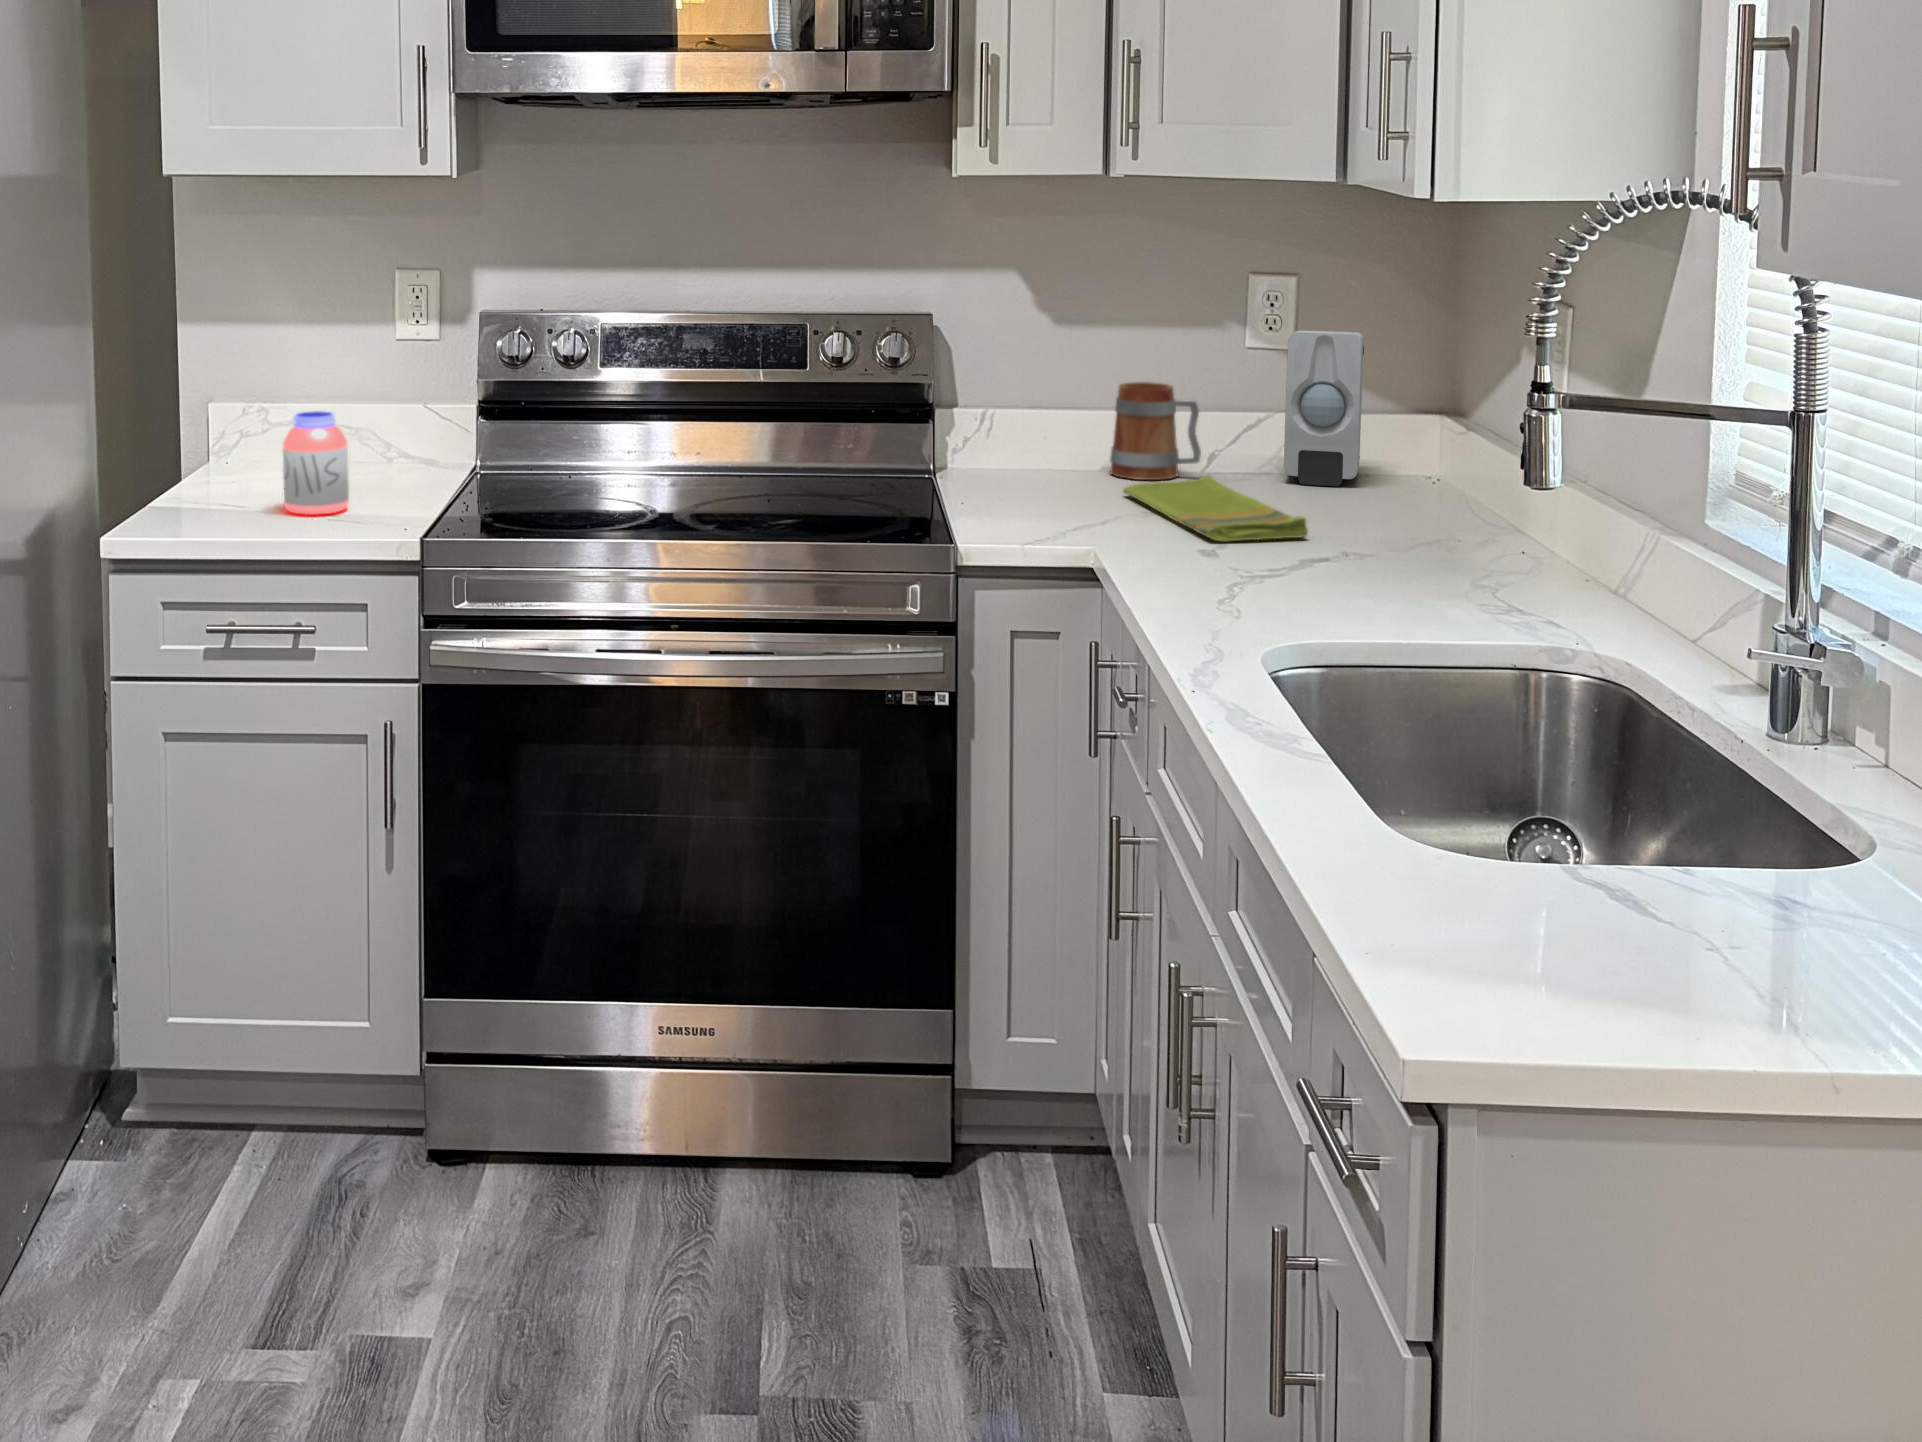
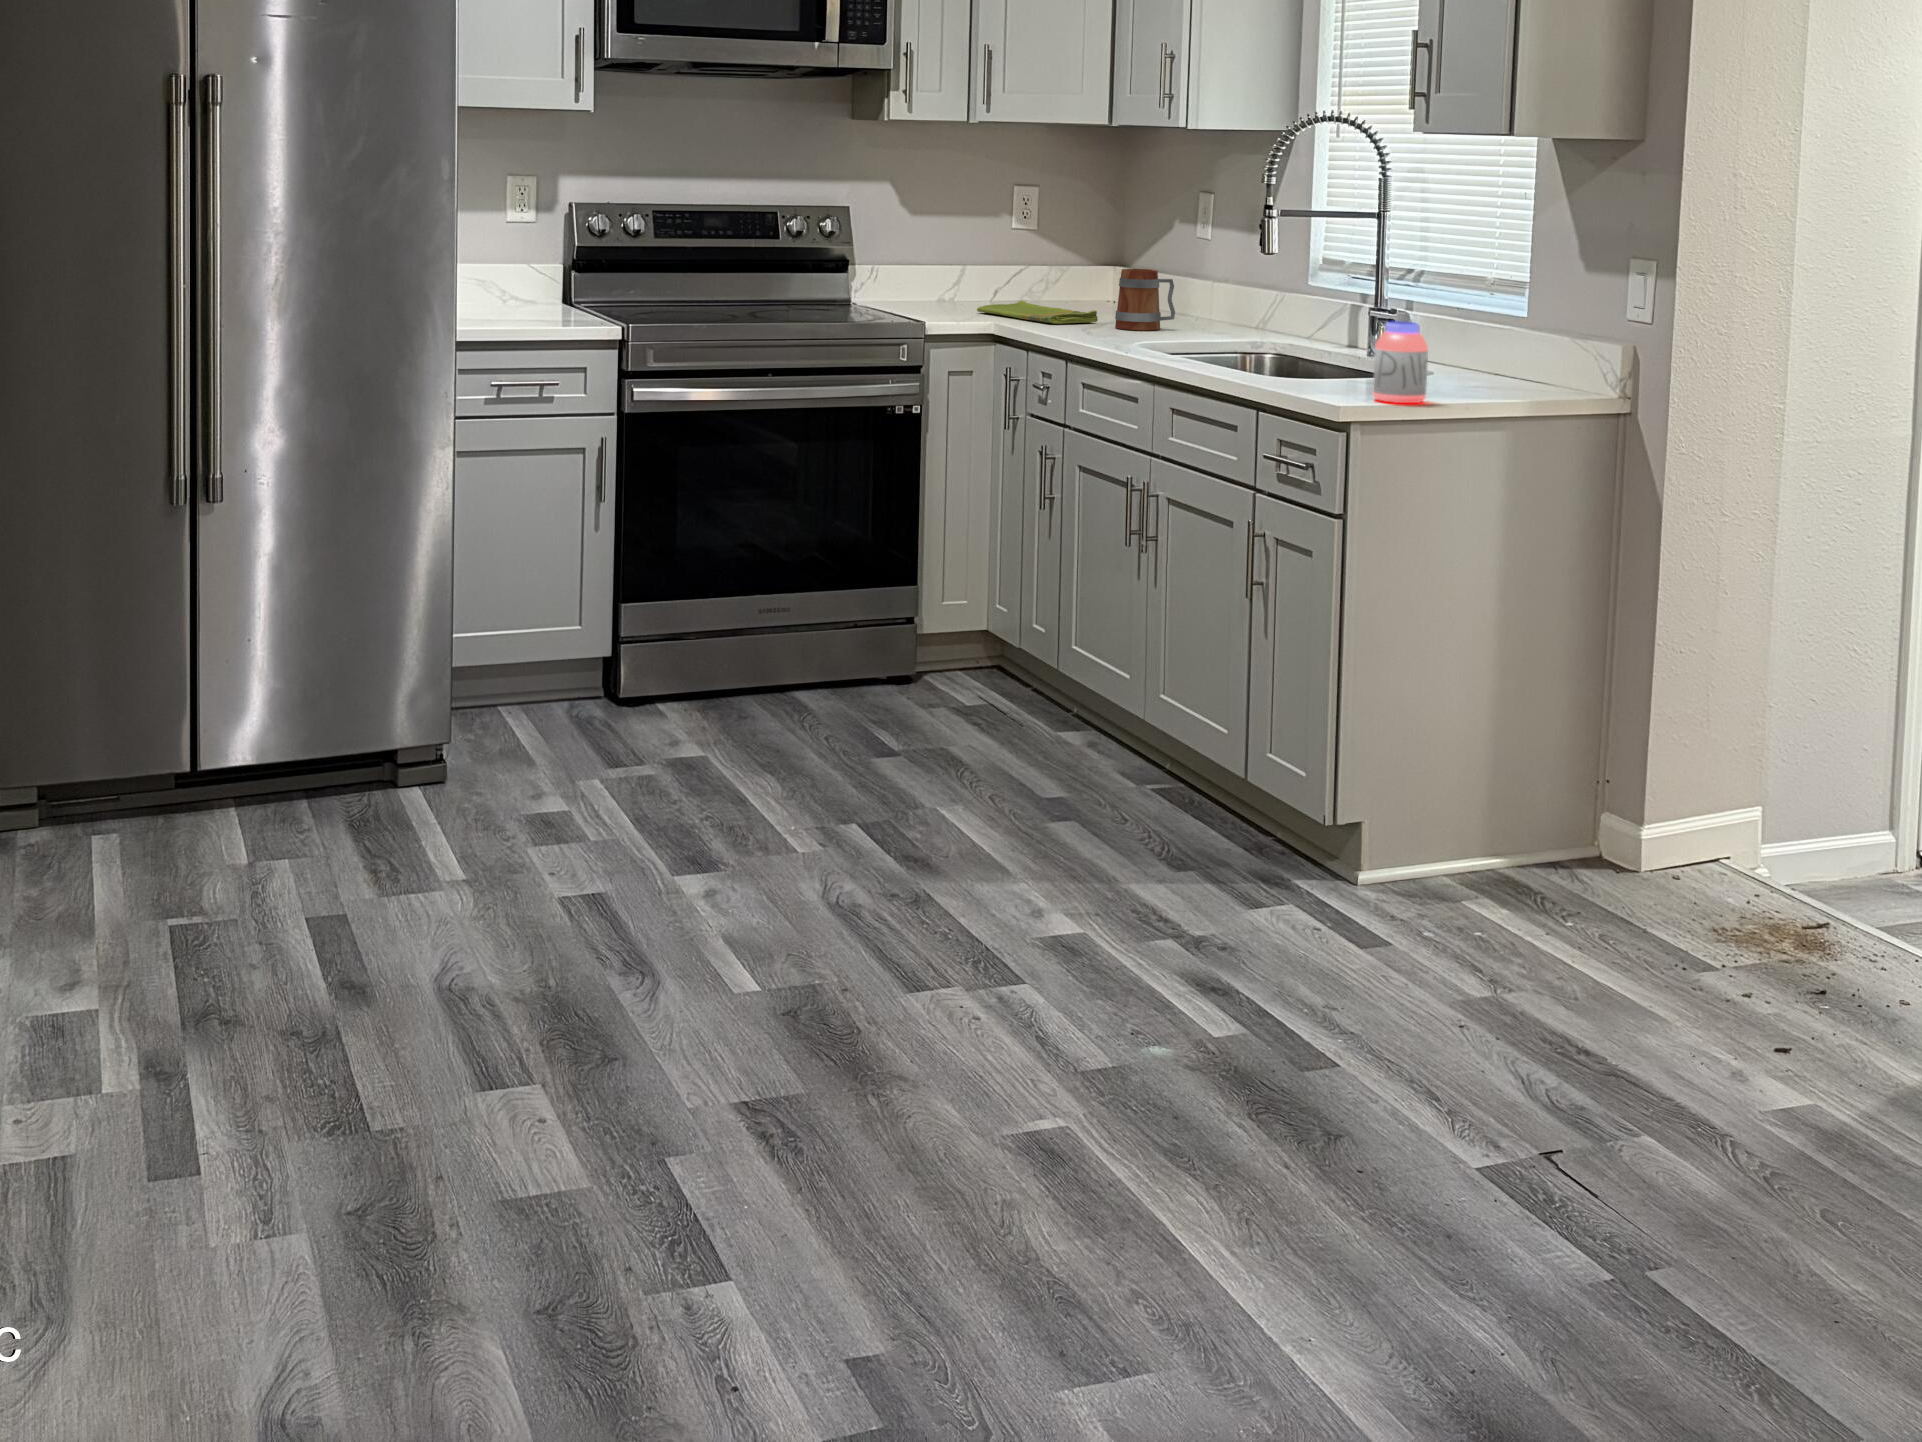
soap dispenser: present [1284,330,1364,486] -> none [1049,220,1097,309]
mug: present [1110,382,1201,480] -> present [1115,269,1175,330]
jar: present [283,411,349,515] -> present [1373,321,1428,403]

